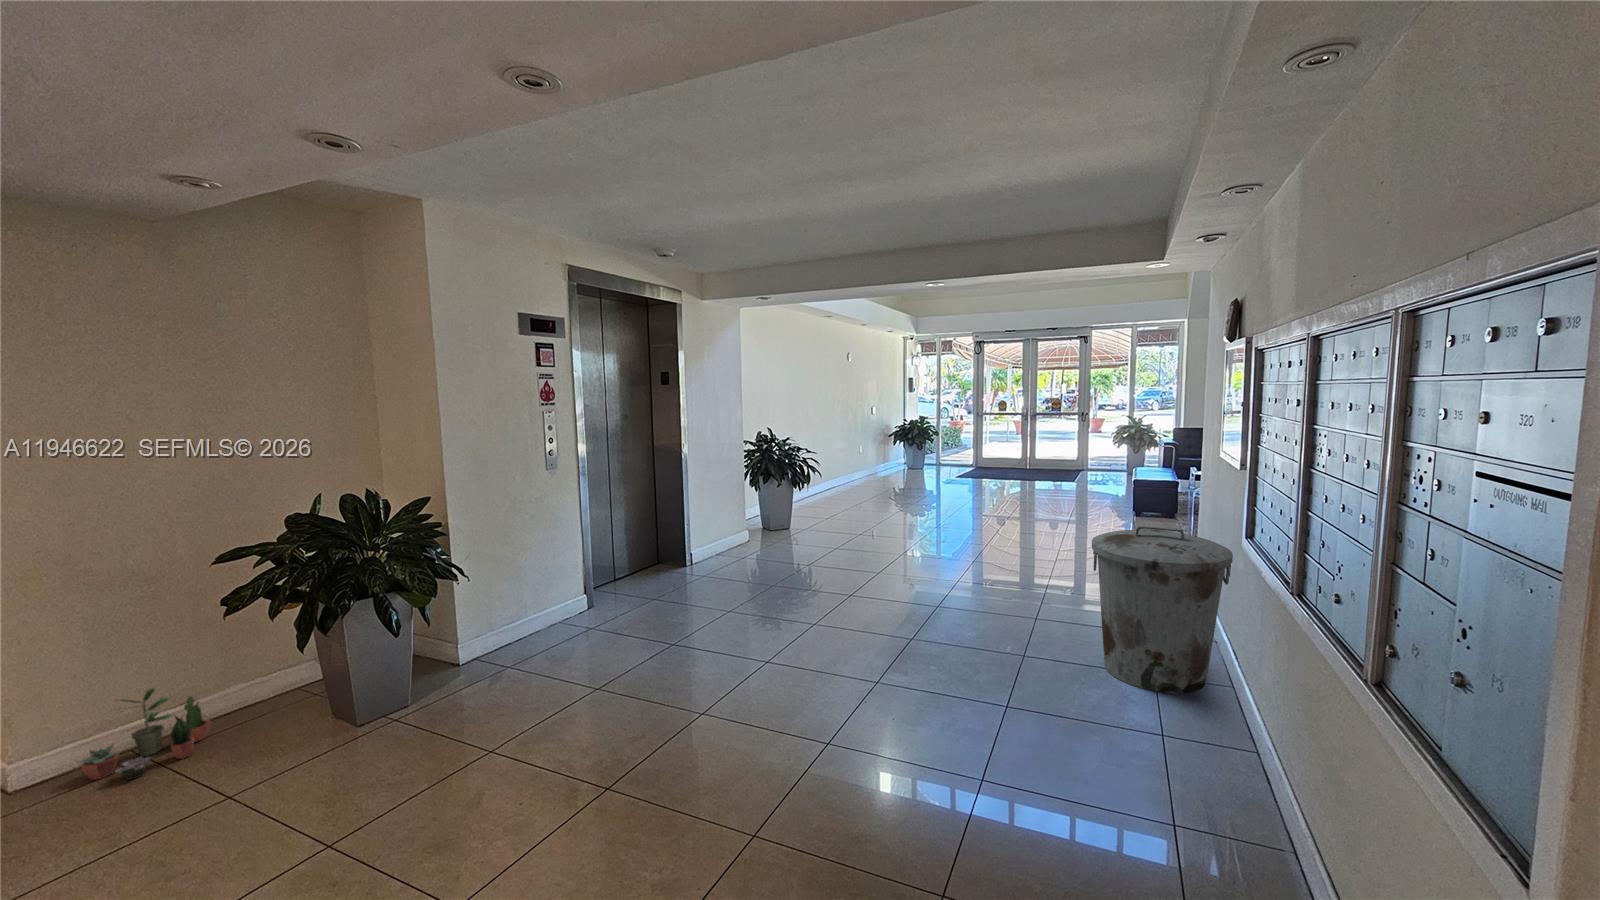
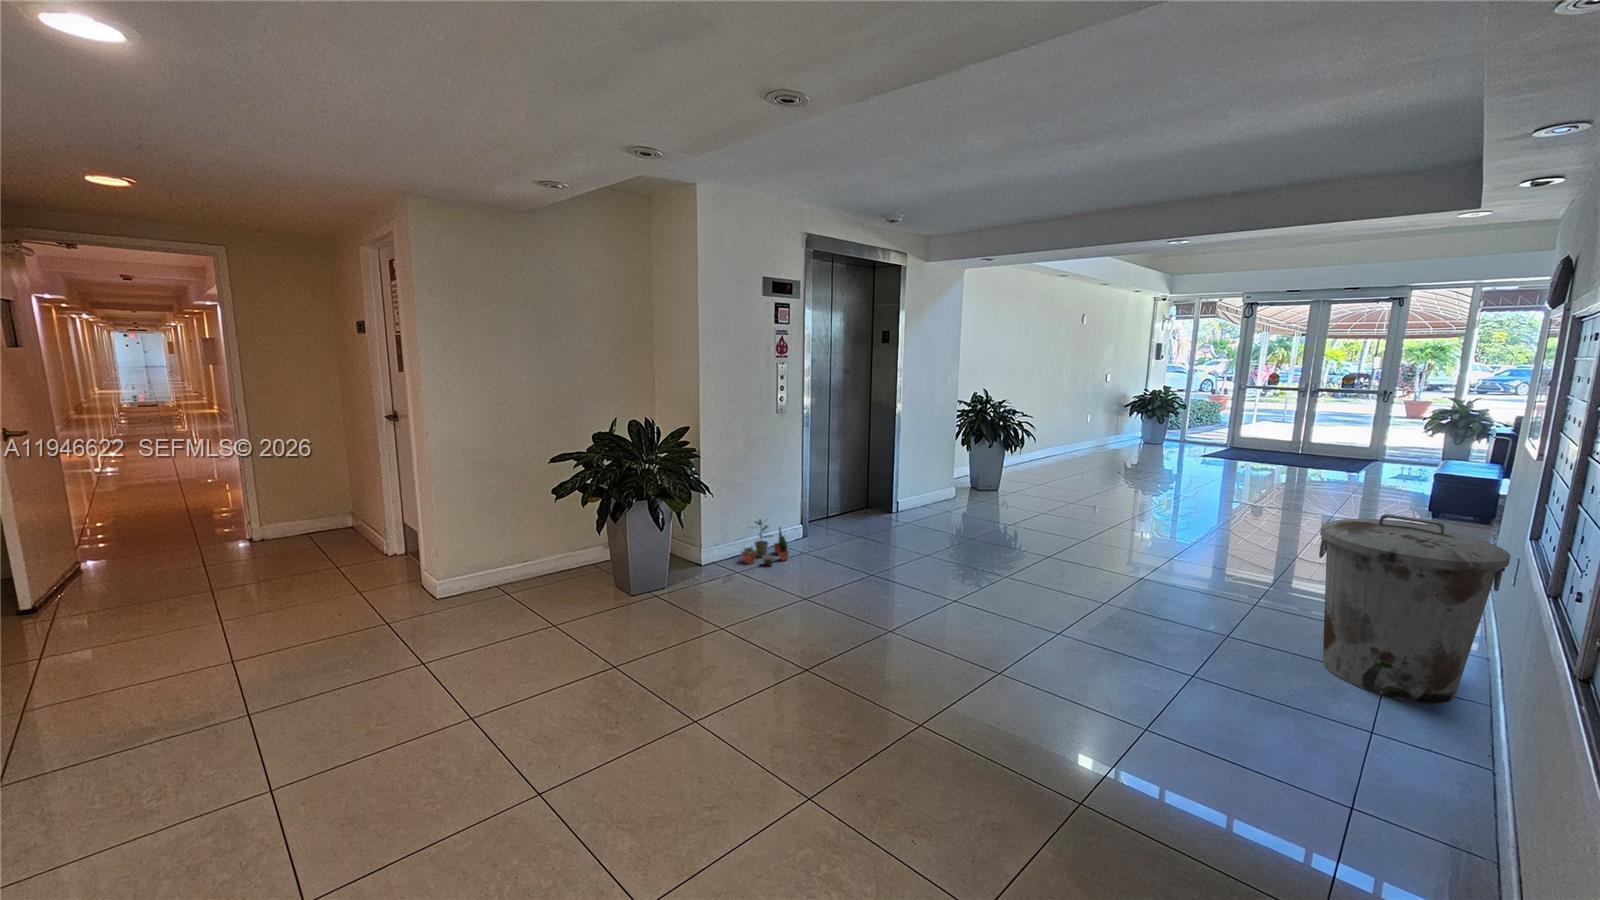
potted plant: present [78,687,211,780] -> present [741,520,788,566]

